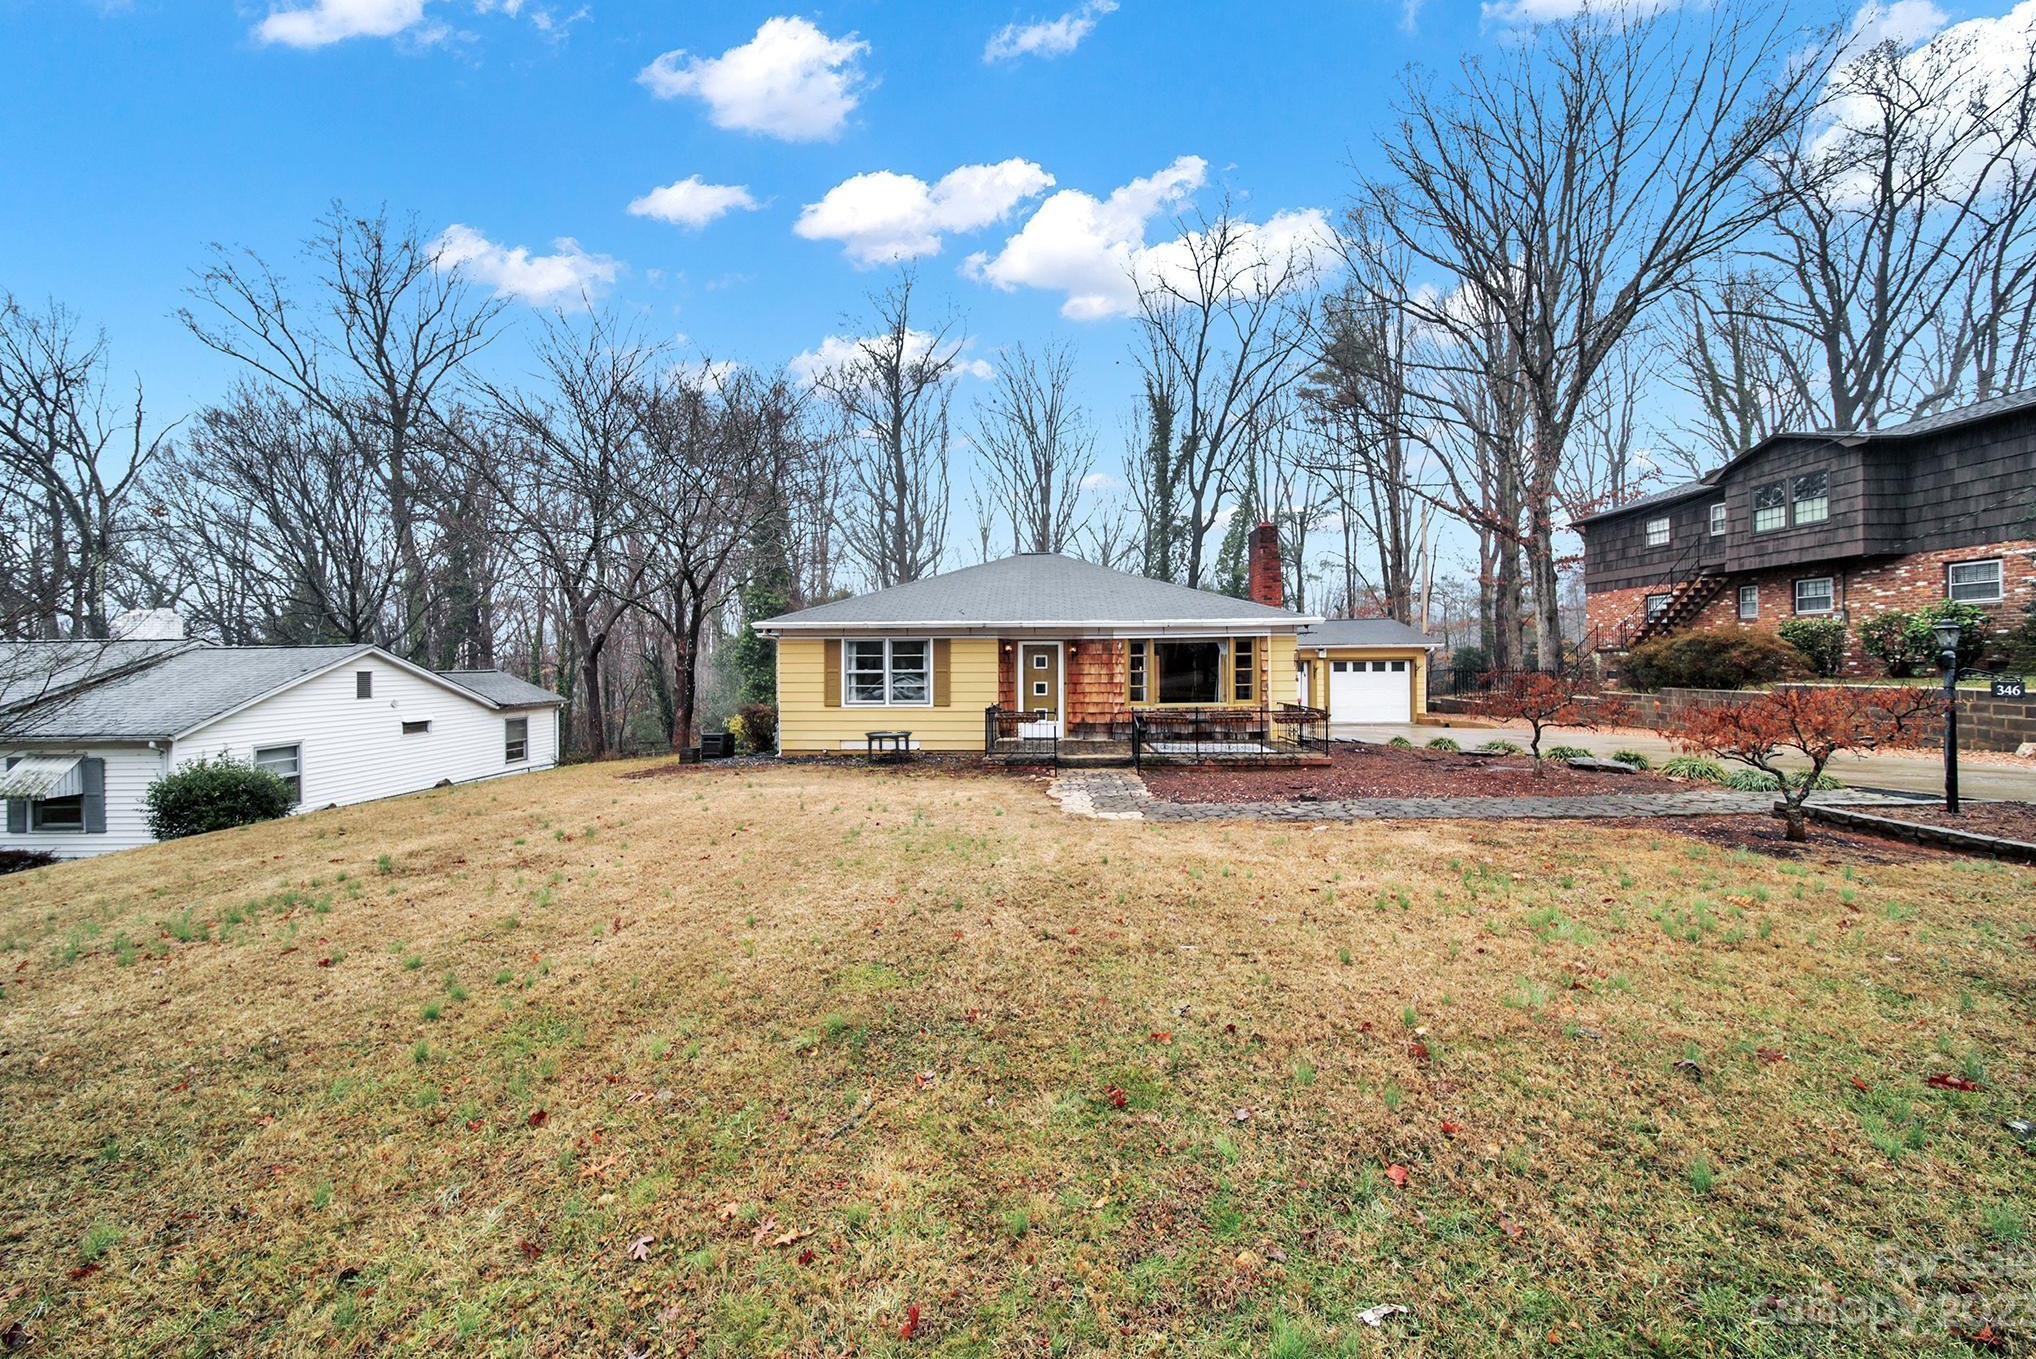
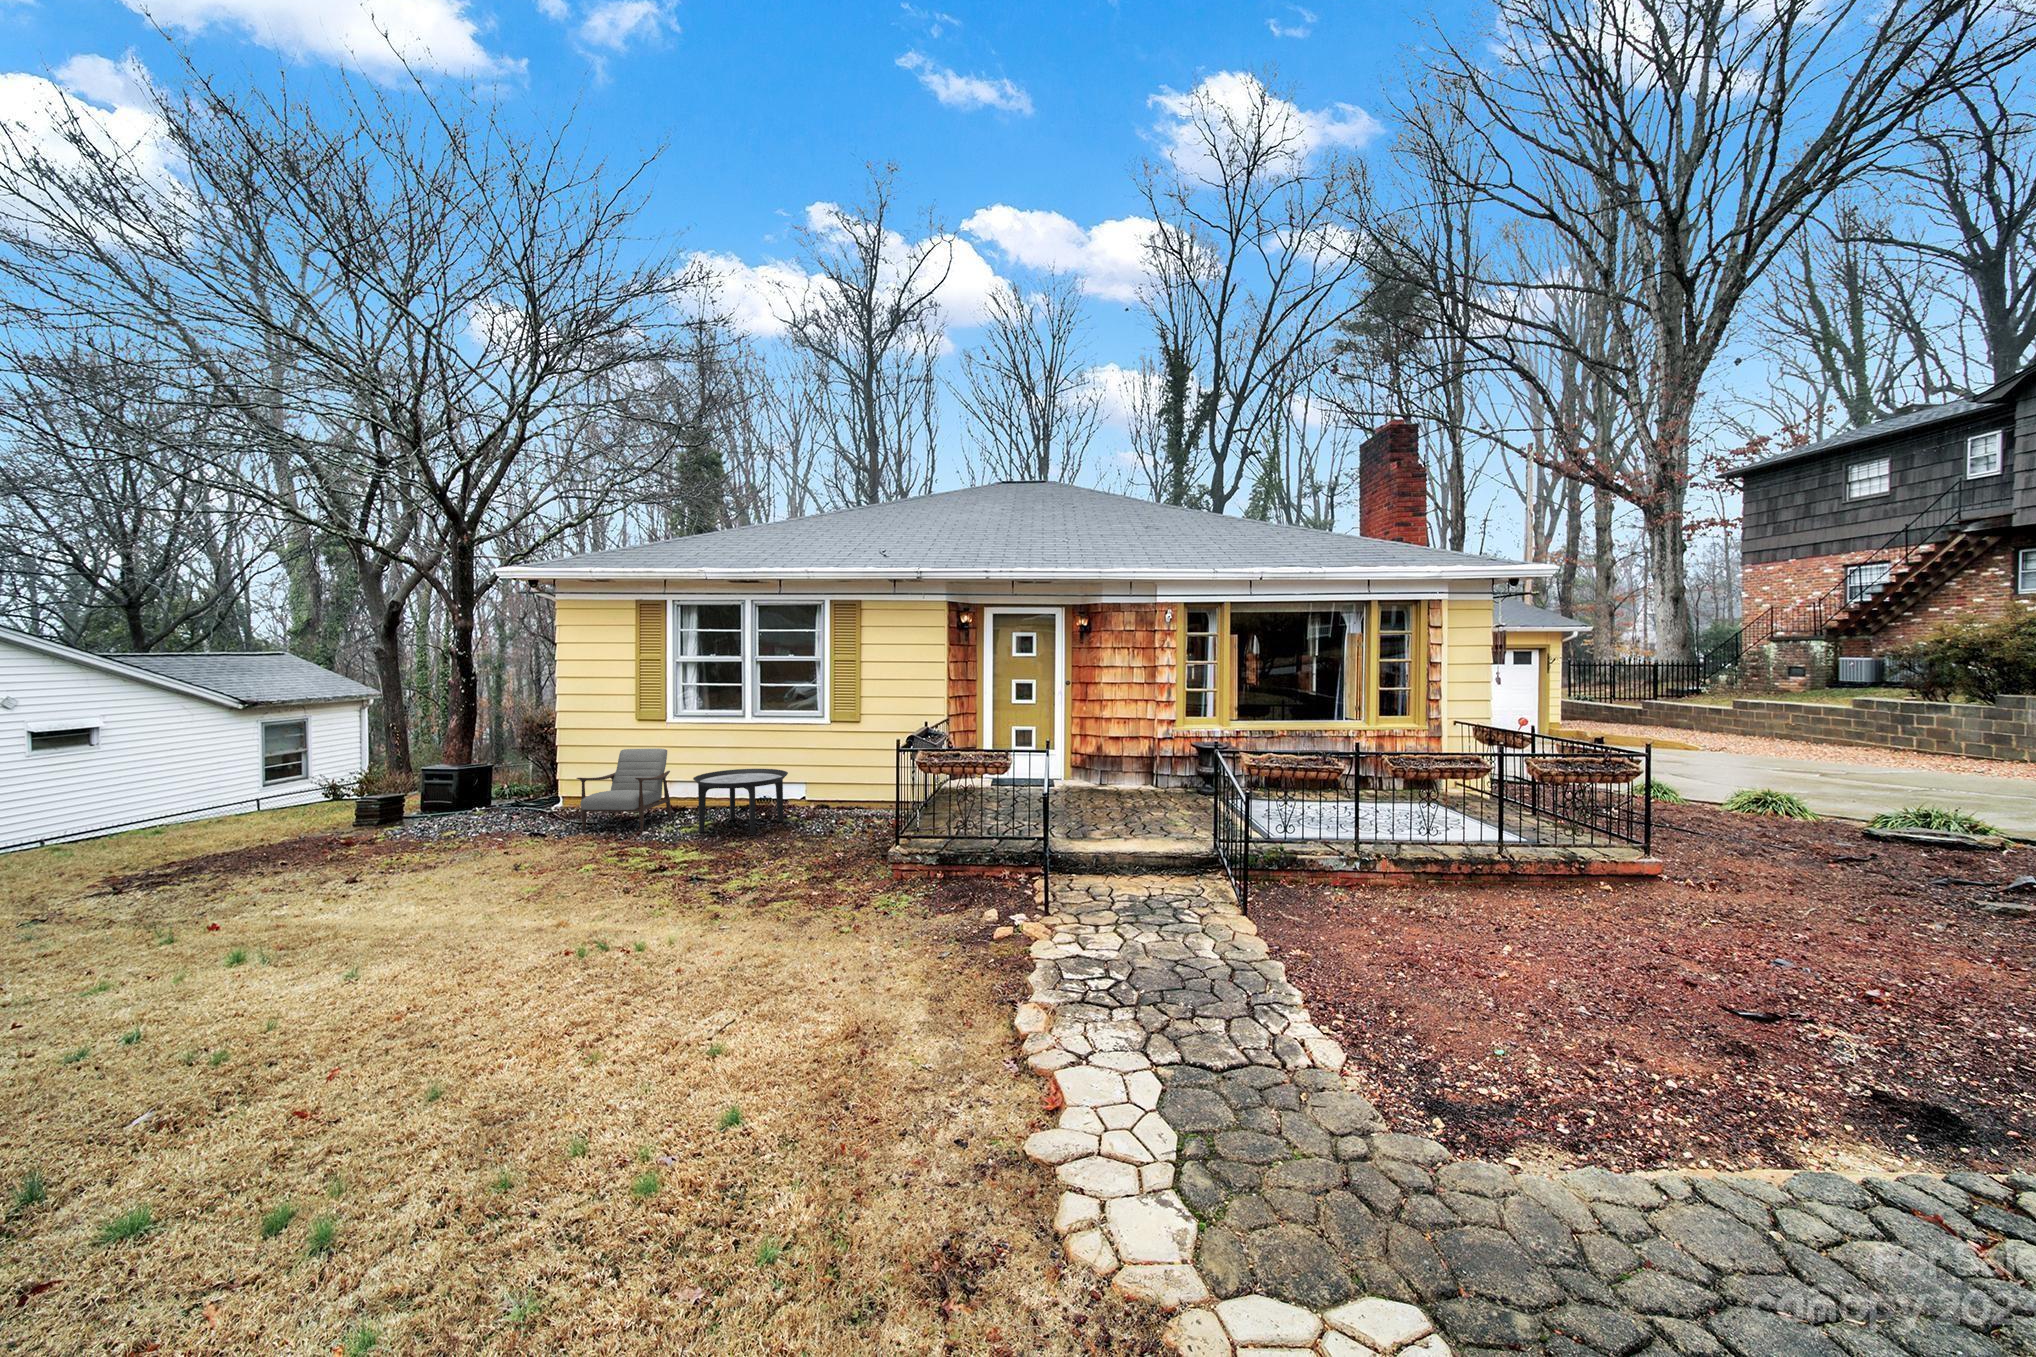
chair: none [804,720,846,763] -> present [577,749,671,831]

